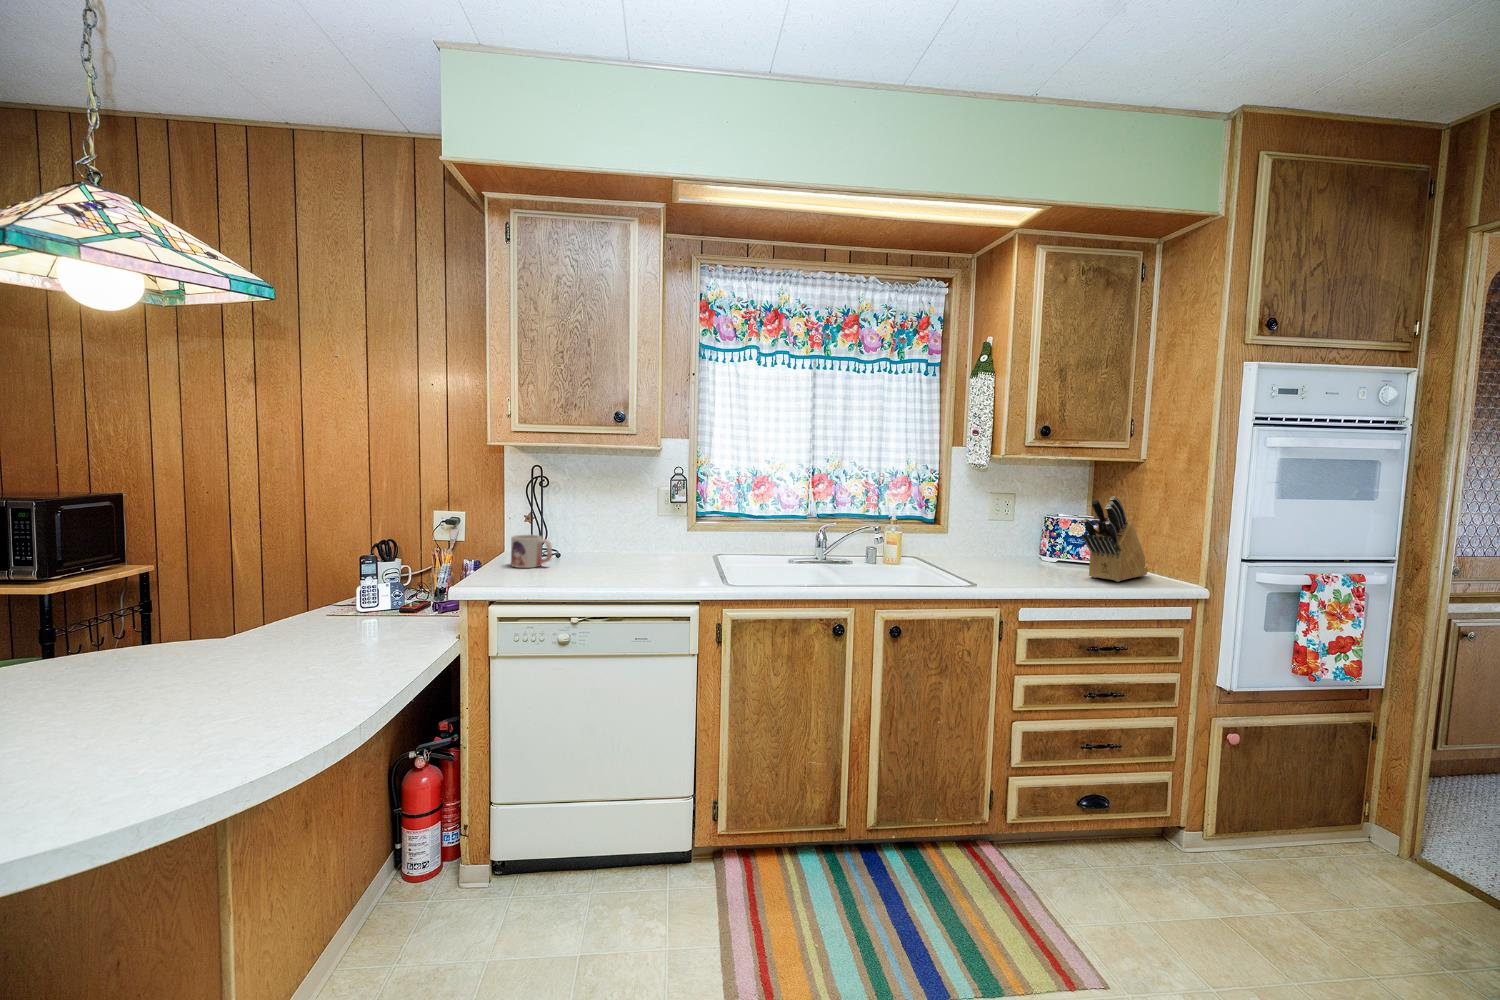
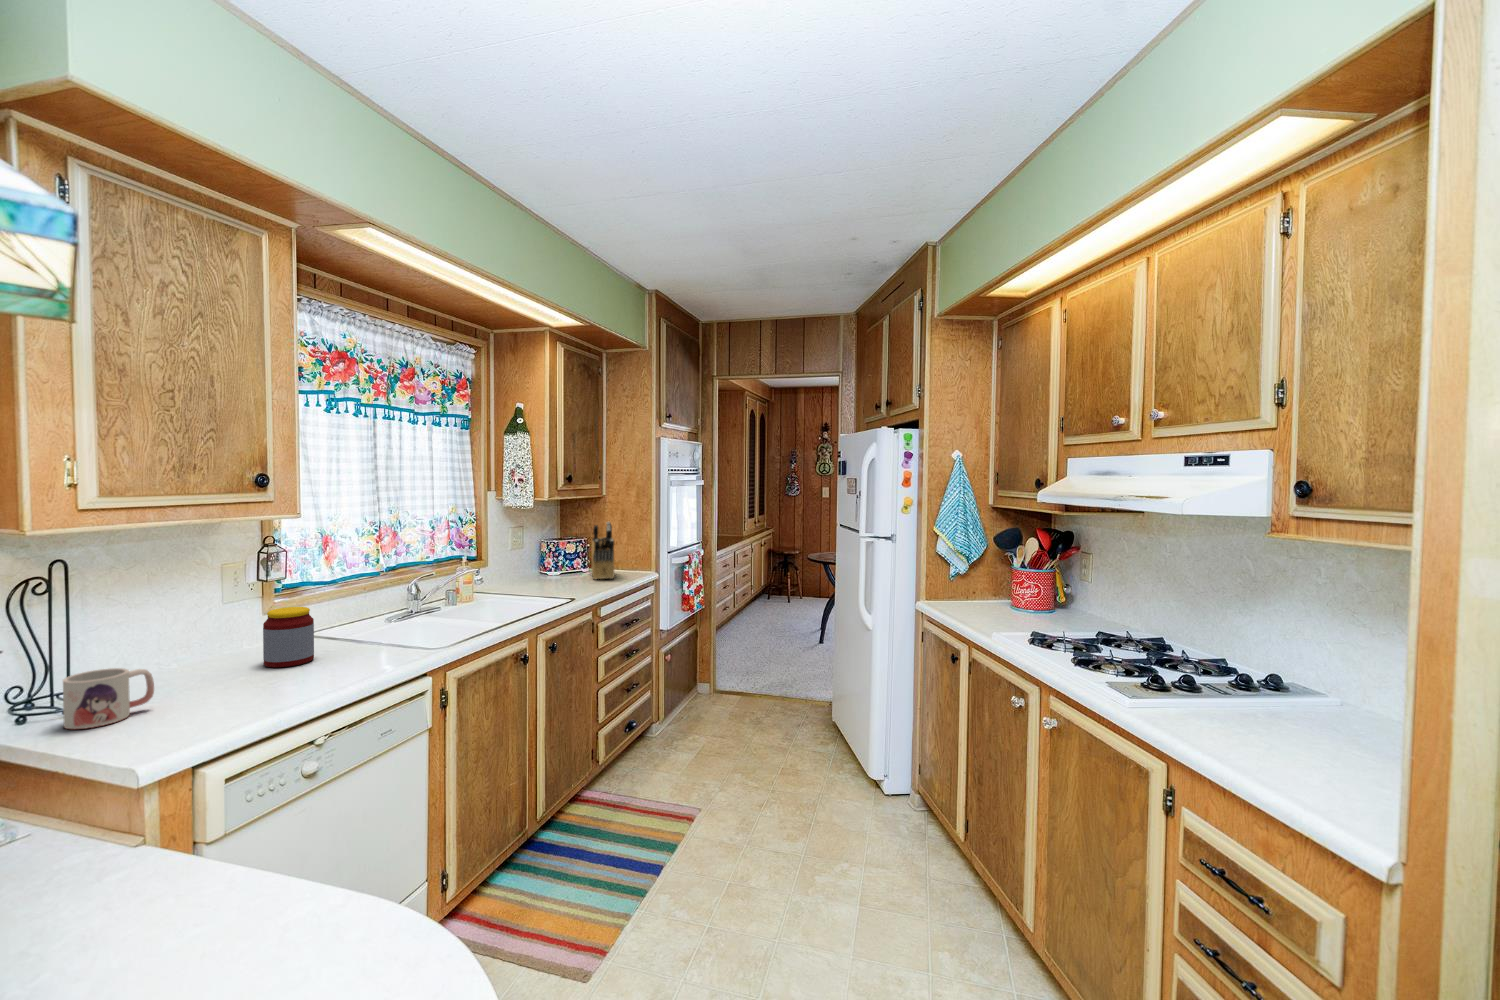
jar: none [642,523,676,569] -> present [263,607,314,667]

